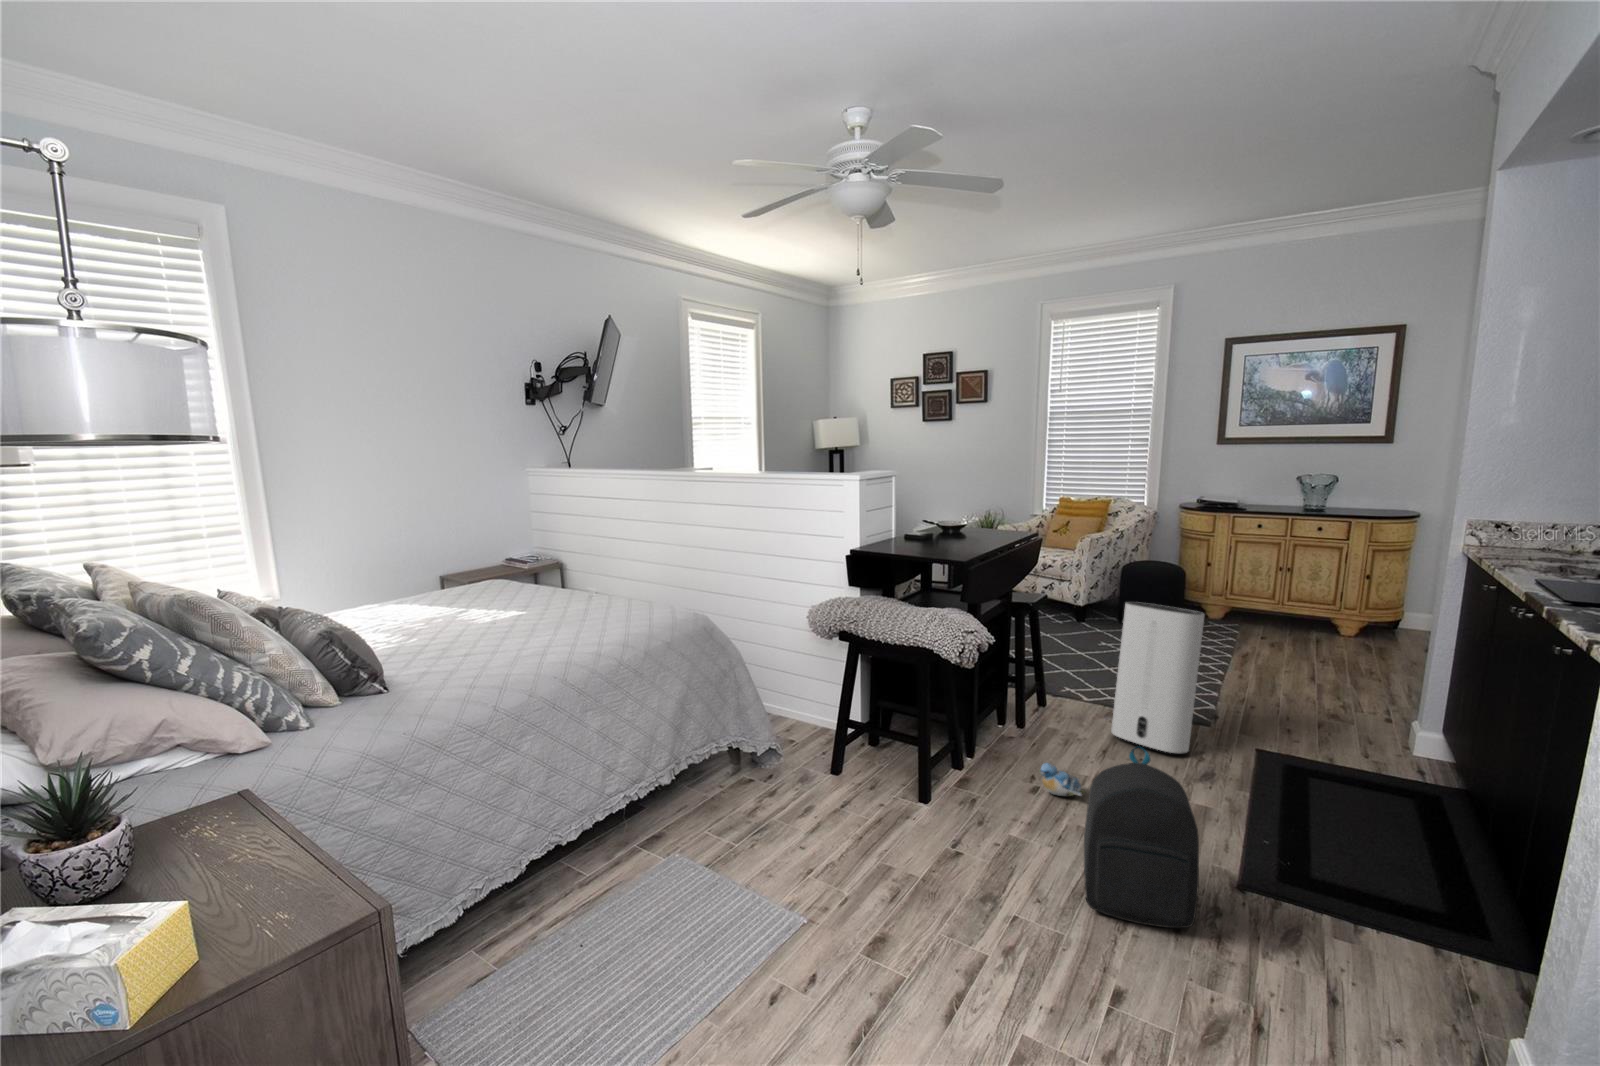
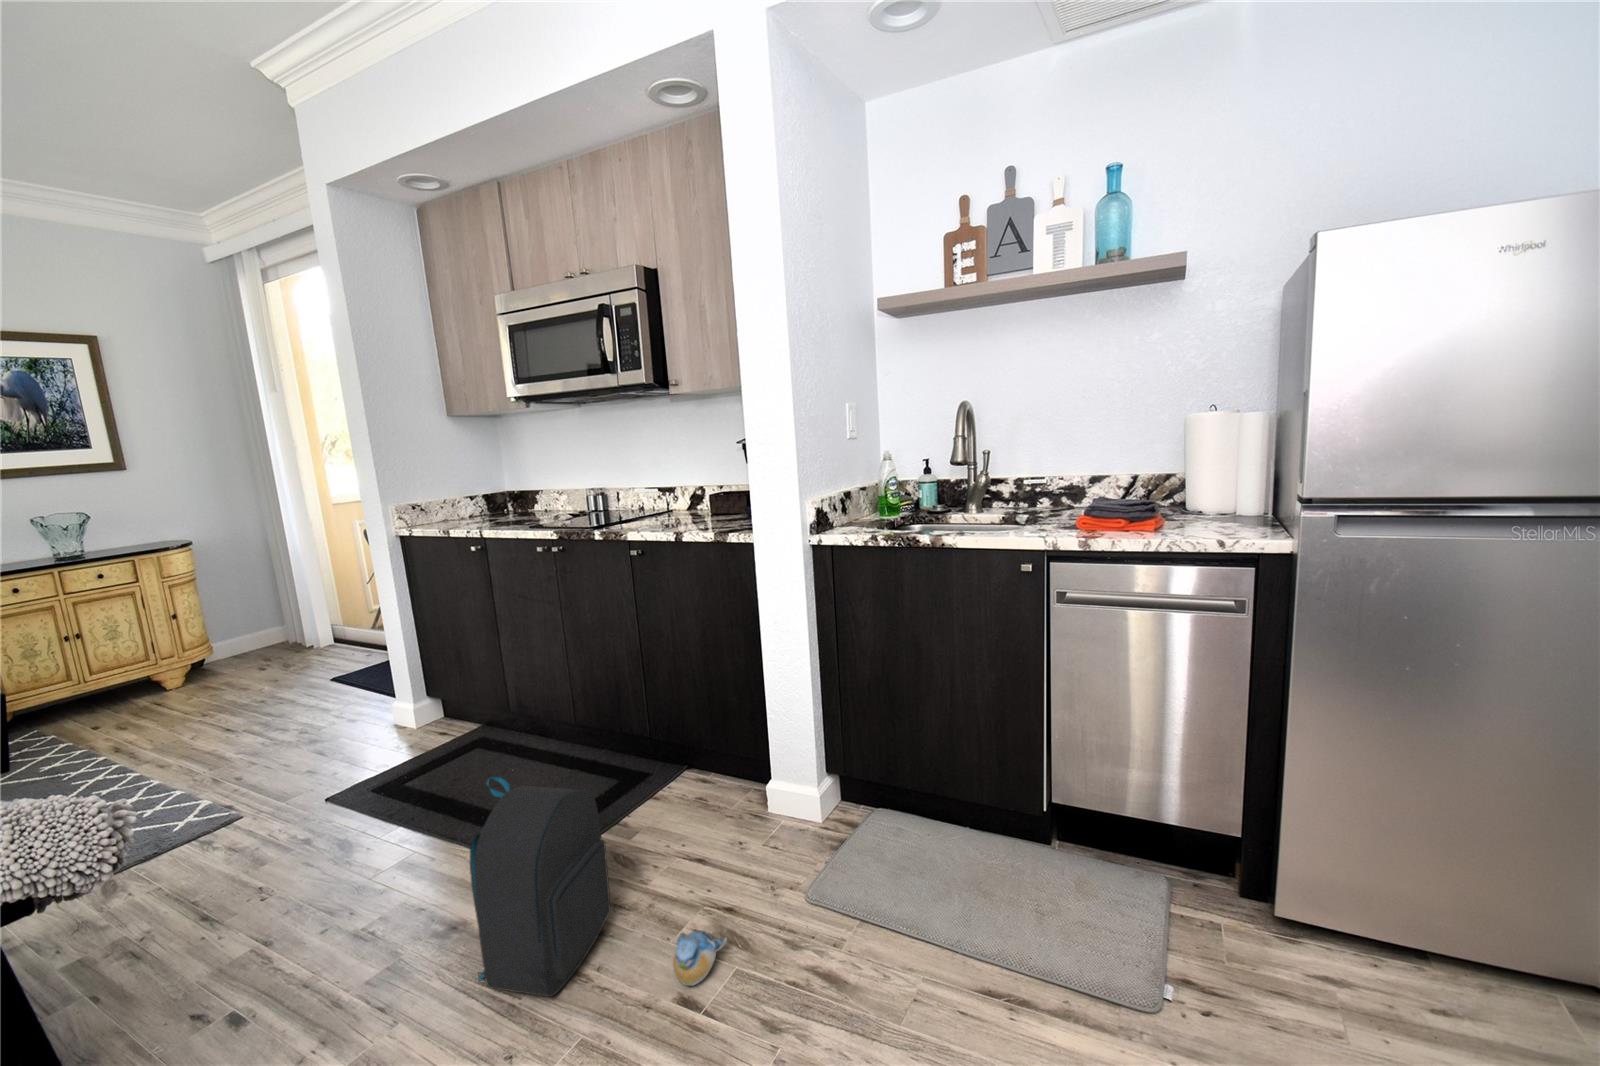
air purifier: present [1111,602,1204,753] -> none [107,663,292,906]
plush toy: present [1039,763,1085,796] -> present [673,930,727,986]

